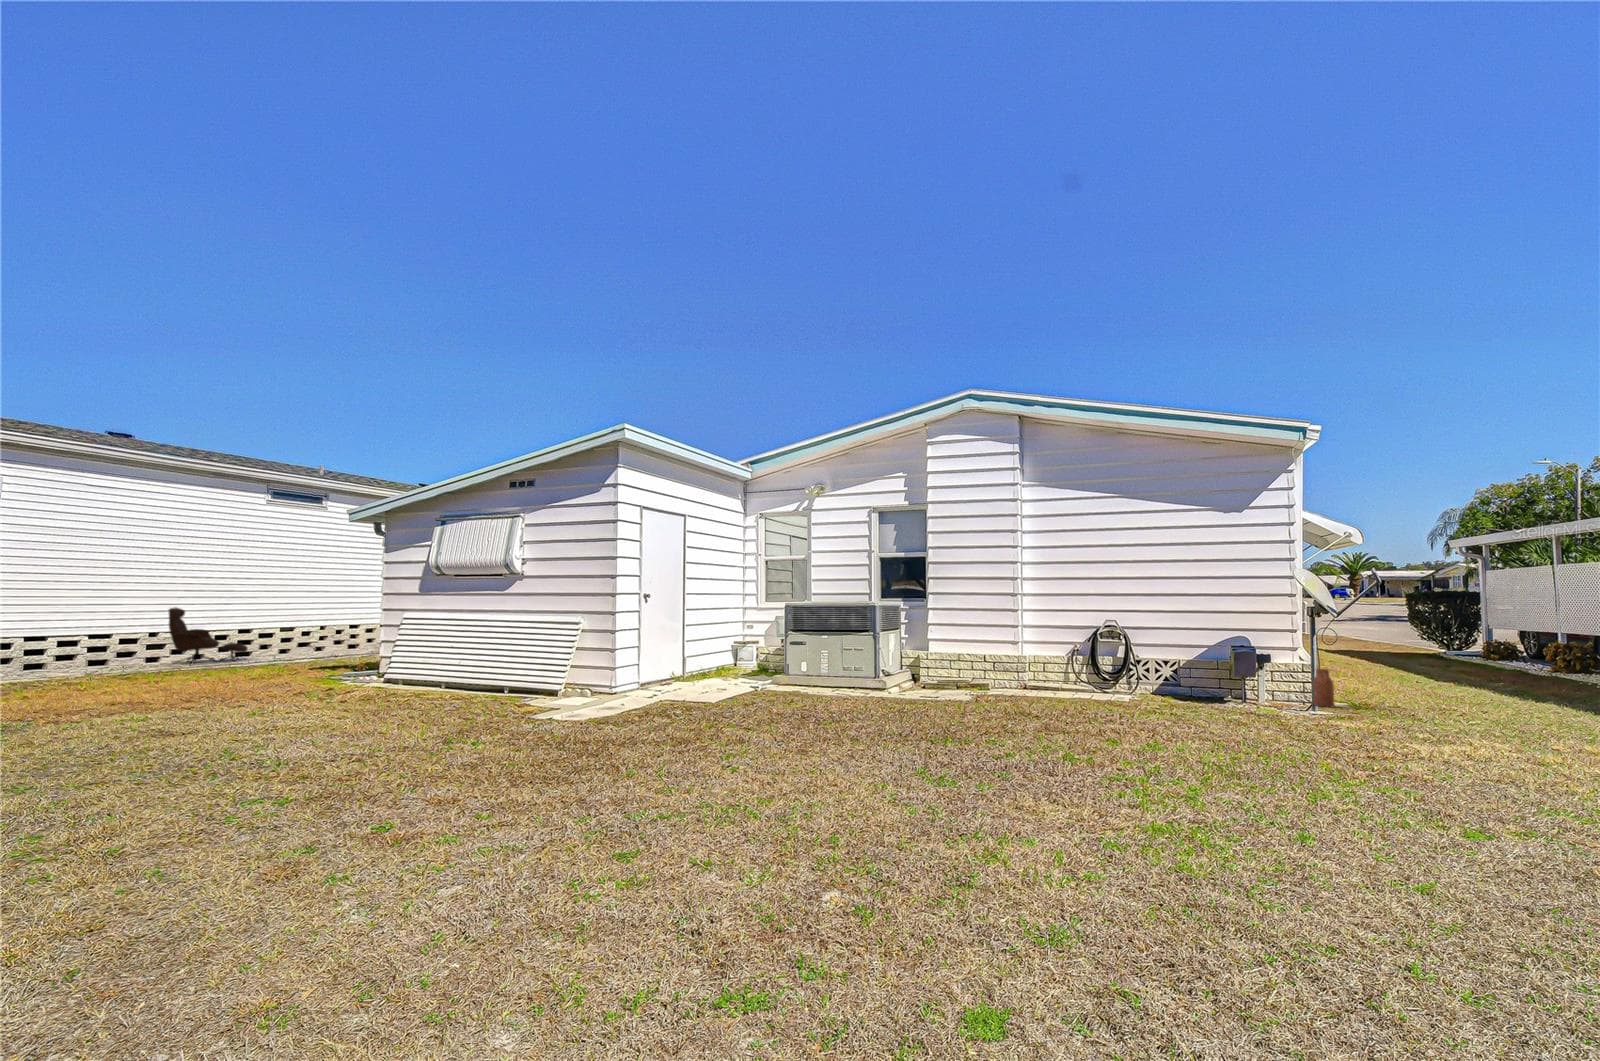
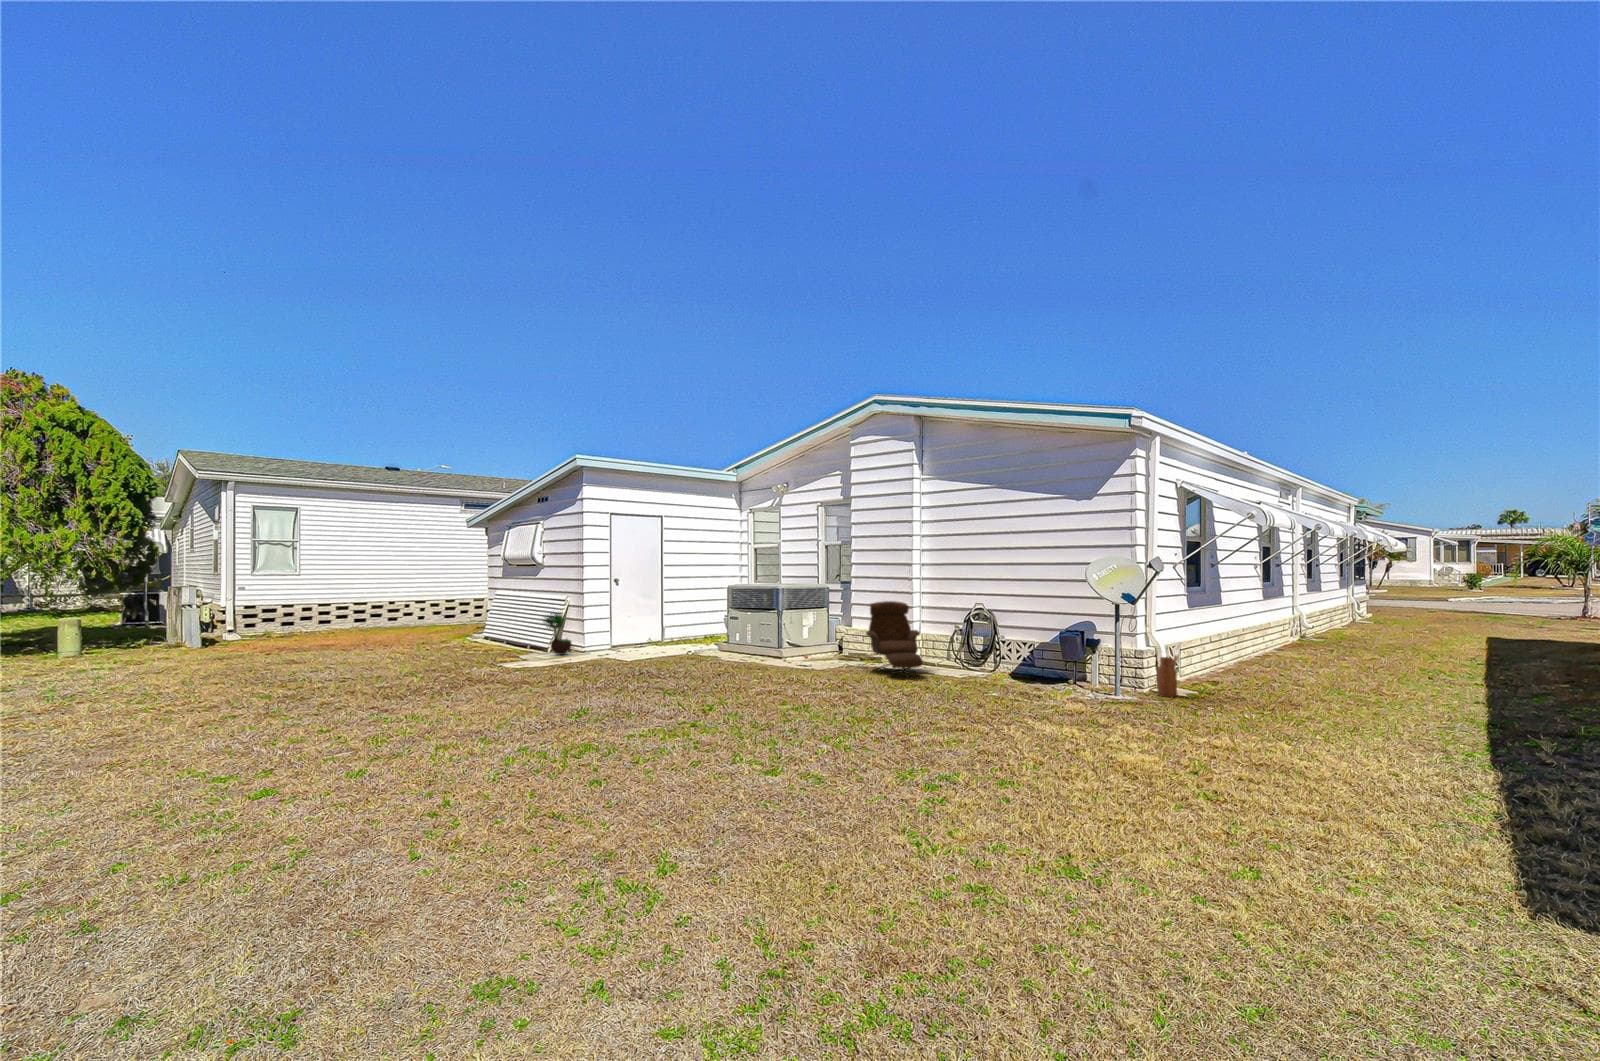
lounge chair: present [169,607,248,664] -> present [866,601,923,678]
potted tree: none [552,637,591,701] -> present [544,613,572,655]

